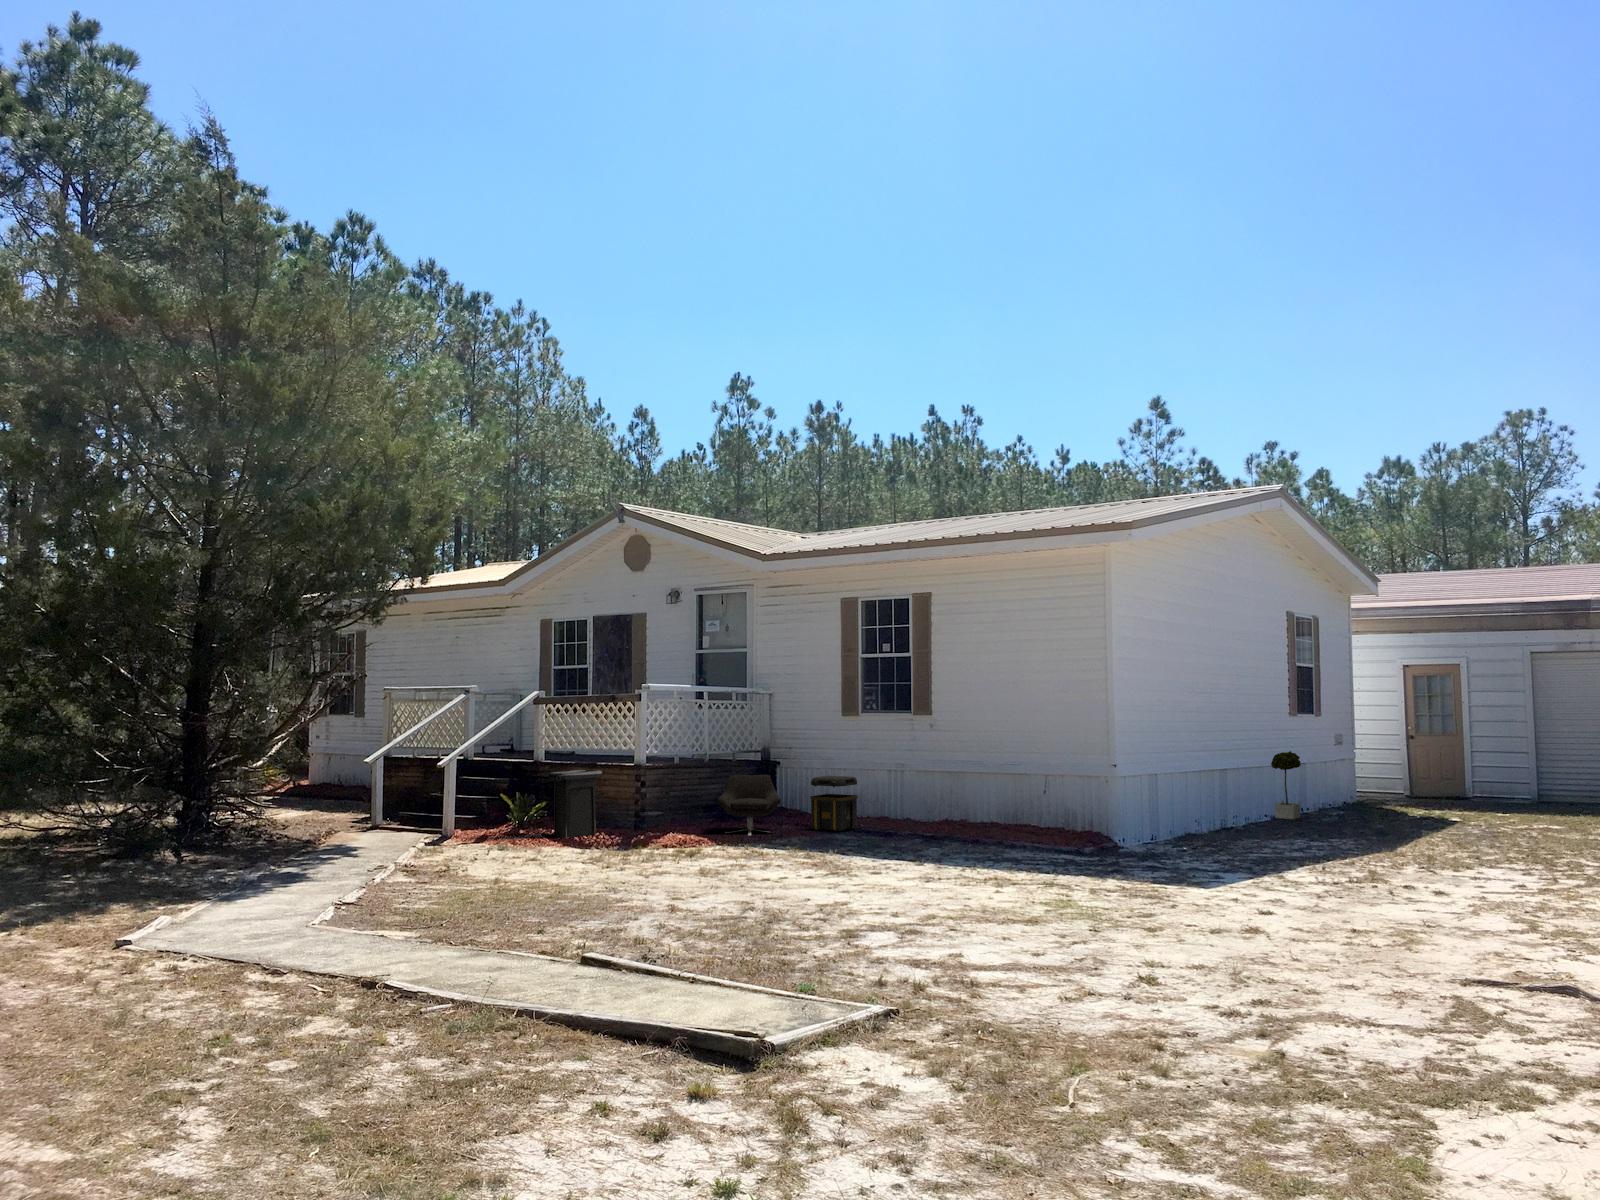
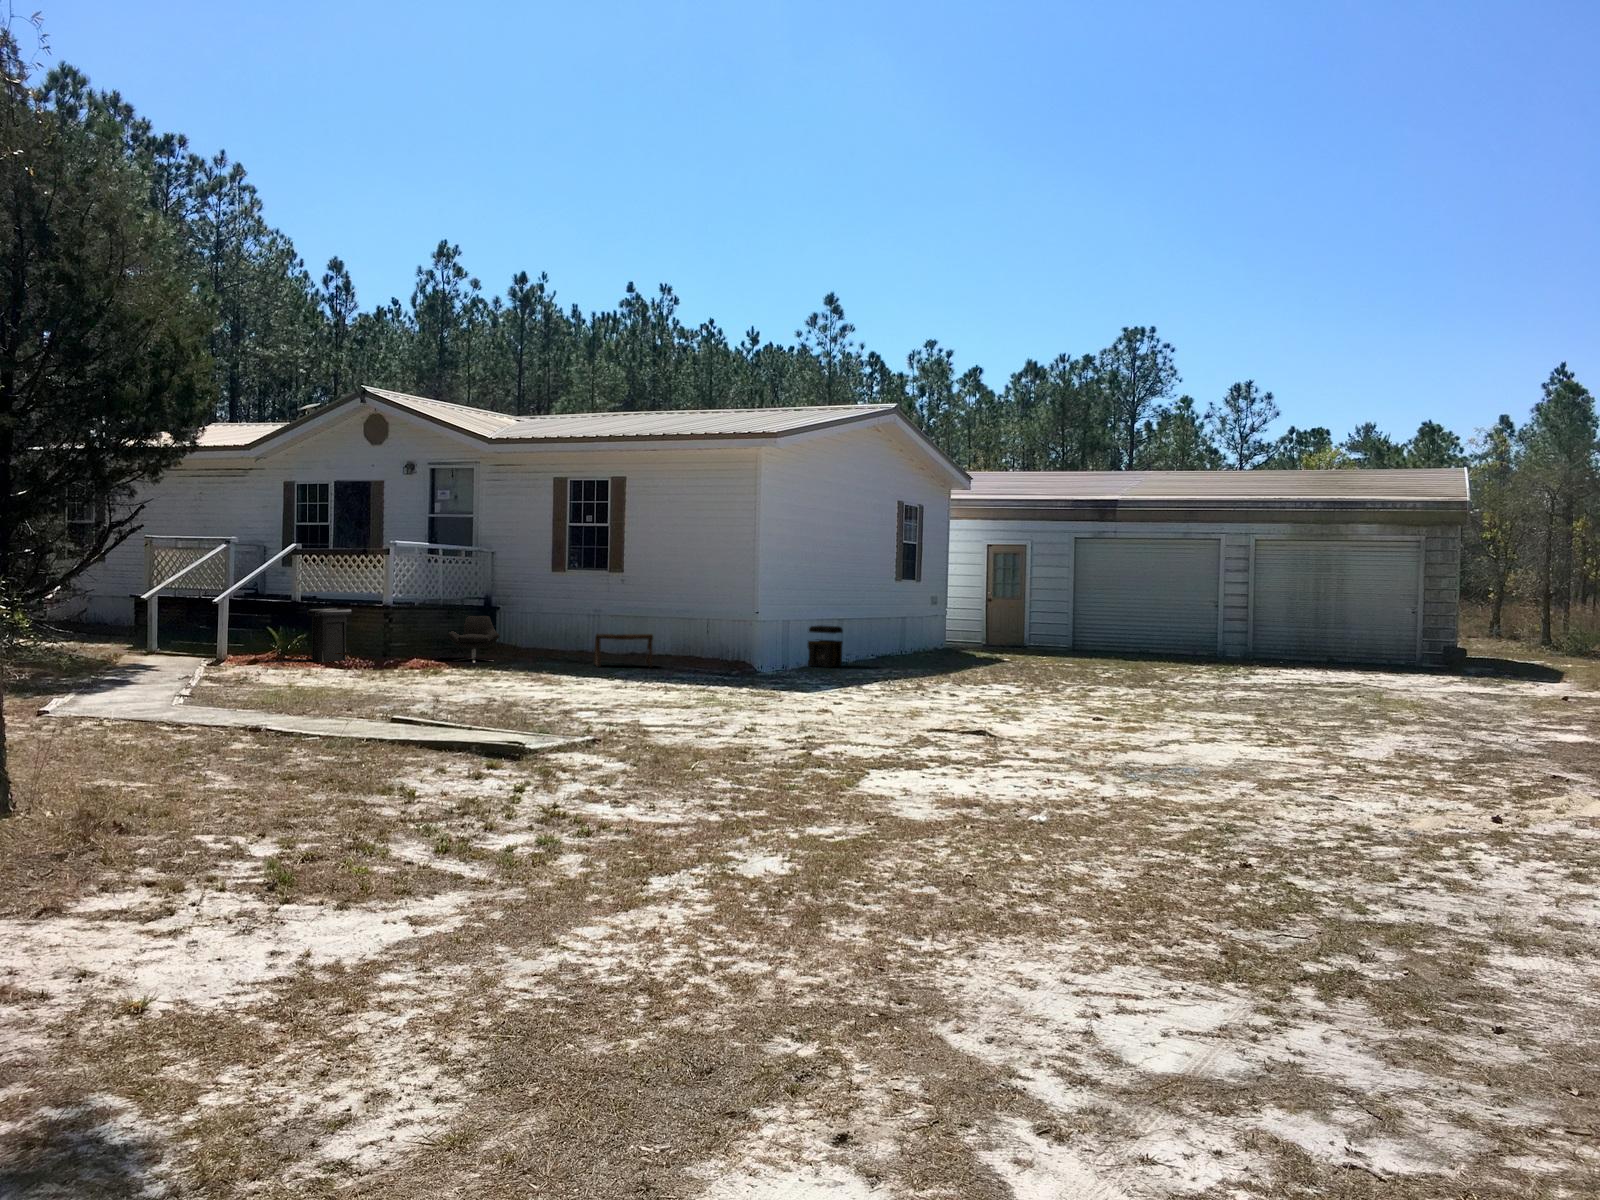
potted tree: present [1271,751,1301,819] -> none [878,607,899,658]
toolbox: present [810,776,858,831] -> present [808,625,843,668]
bench: none [900,795,977,841] -> present [594,634,653,667]

